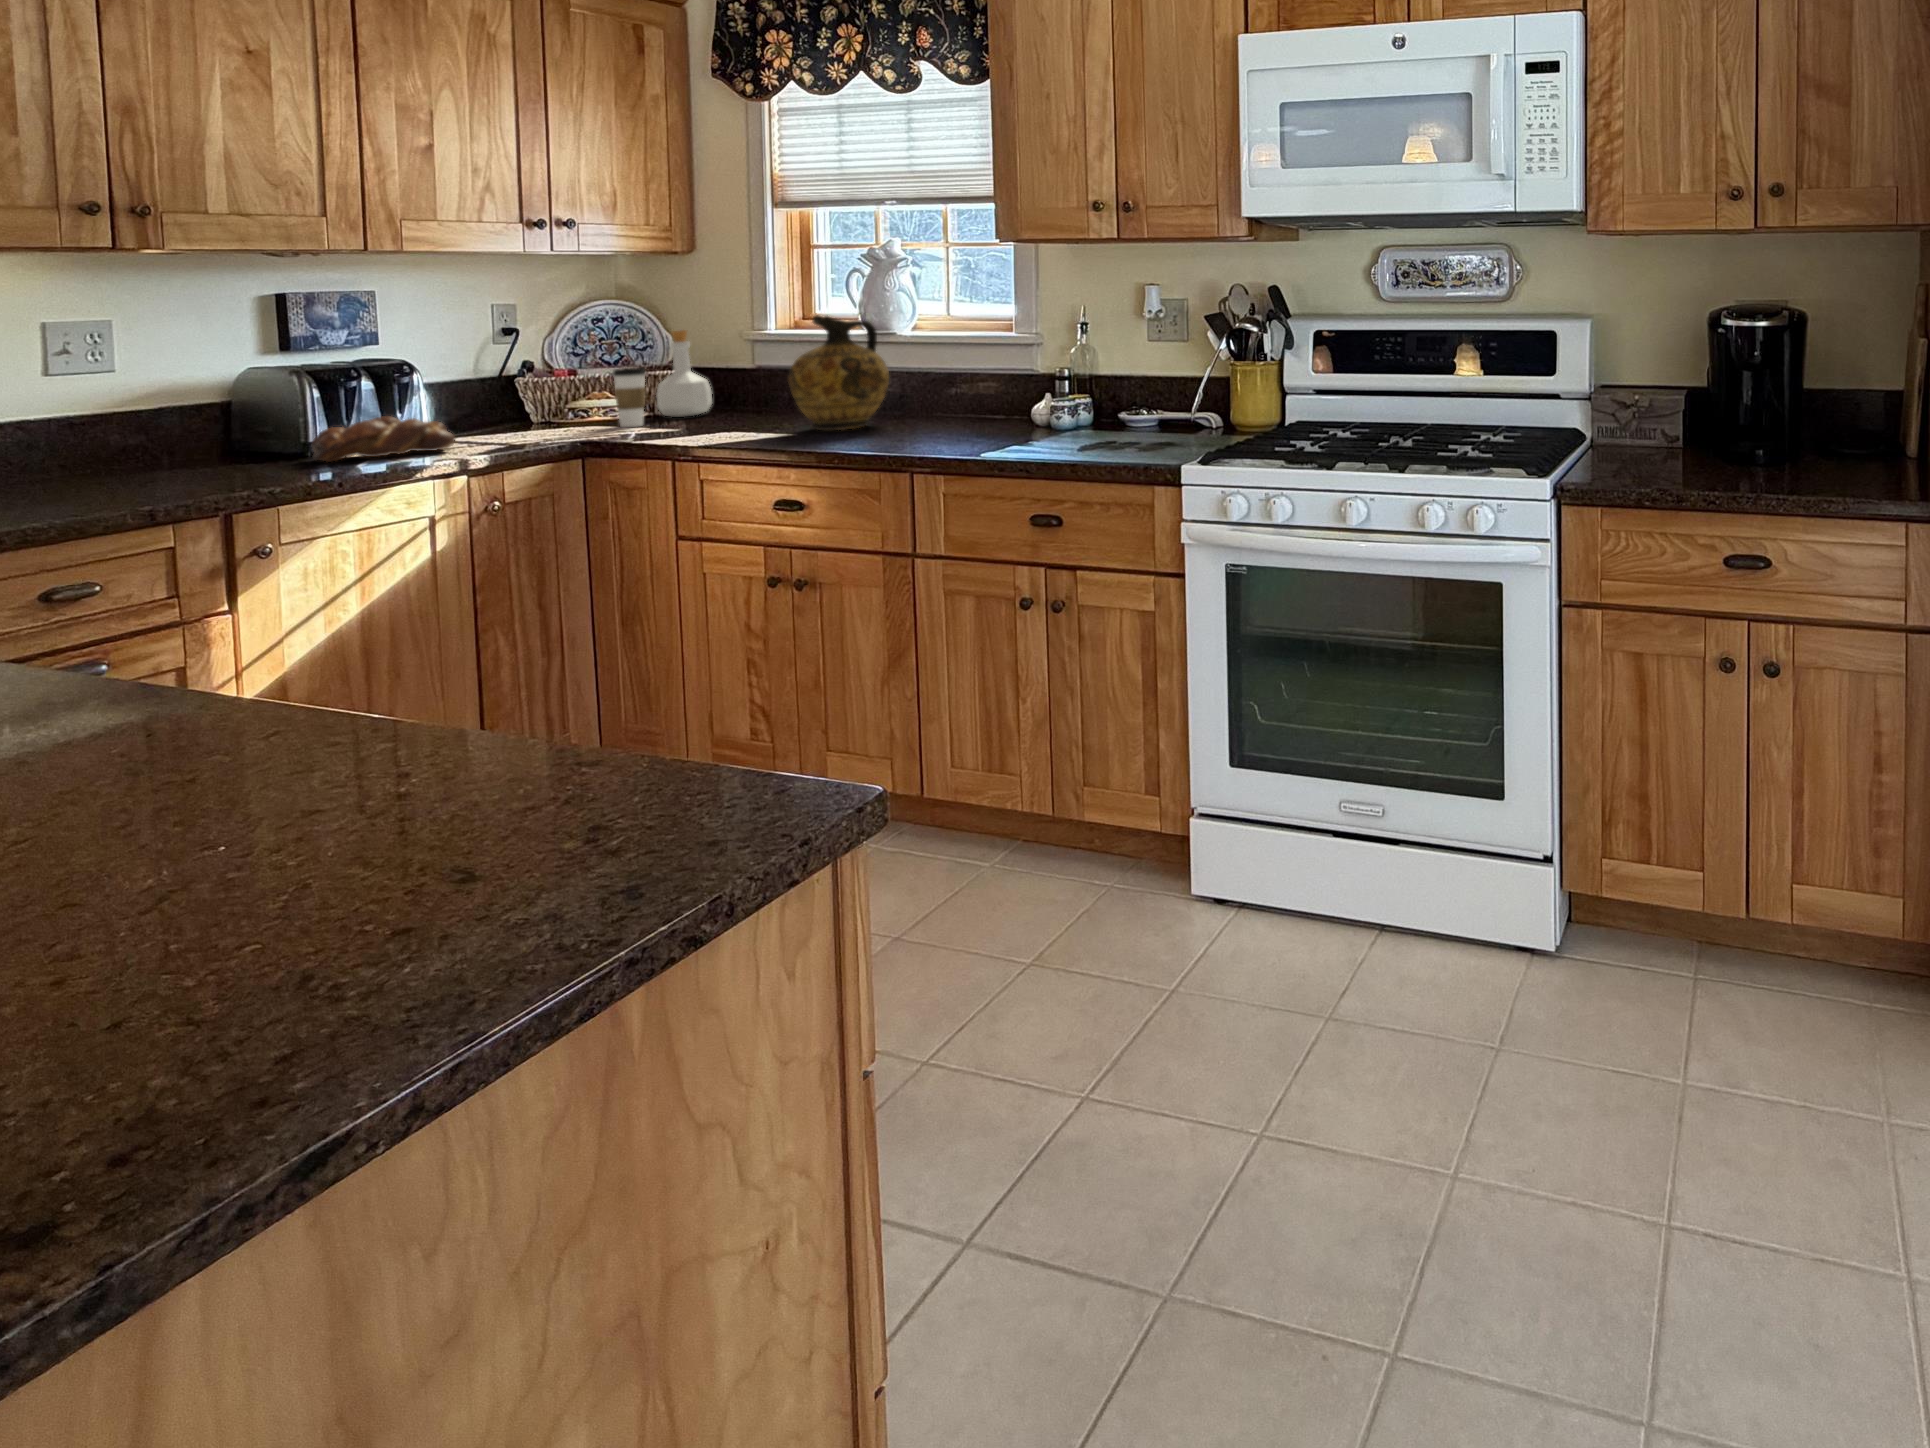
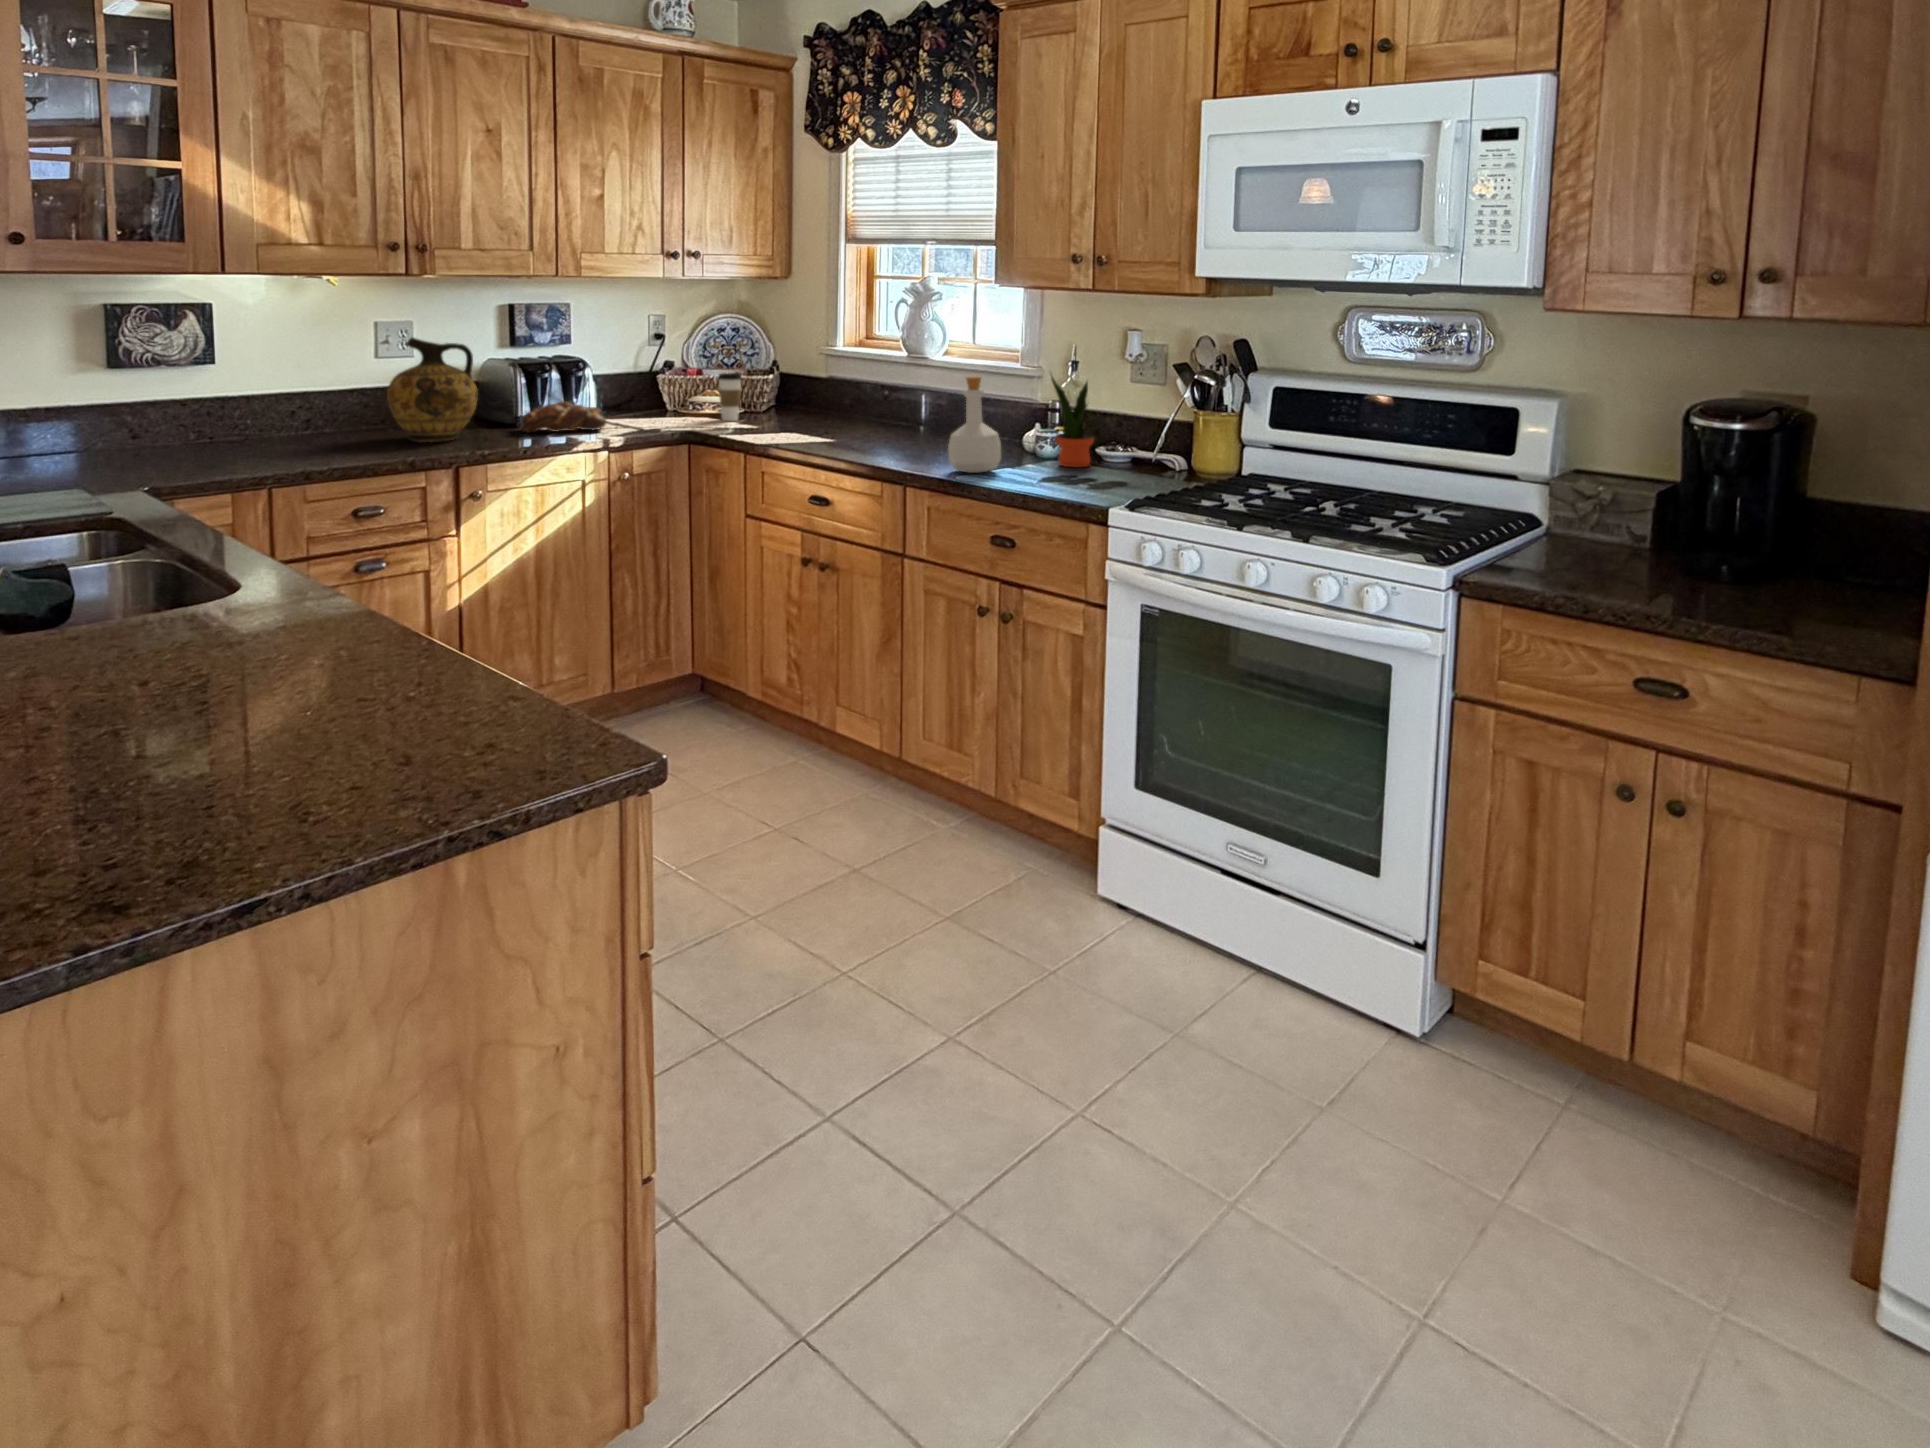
ceramic jug: present [788,315,889,430] -> present [387,338,478,442]
bottle: present [657,330,712,417] -> present [948,376,1001,473]
potted plant: none [1069,331,1126,434] -> present [1051,377,1094,467]

